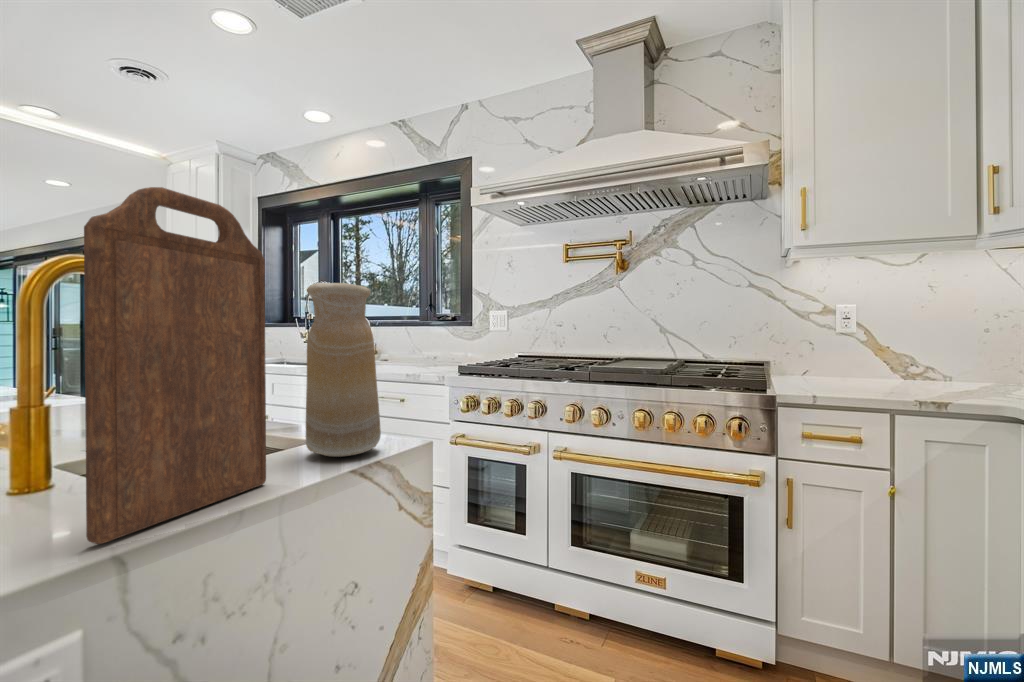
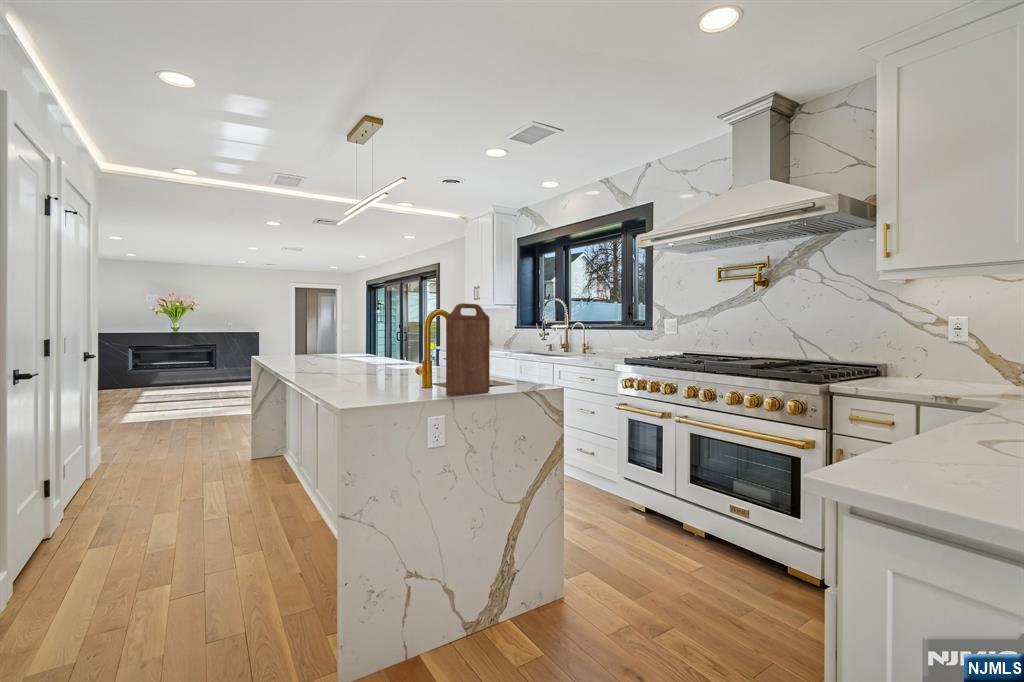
vase: present [306,283,381,457] -> none [506,323,533,389]

